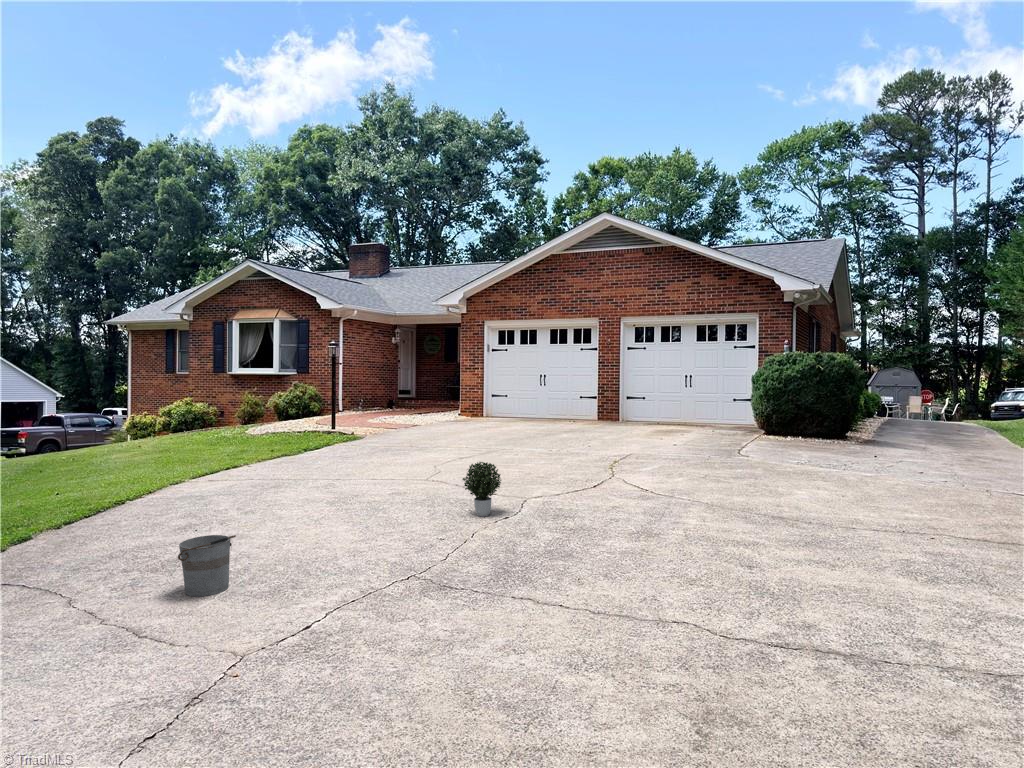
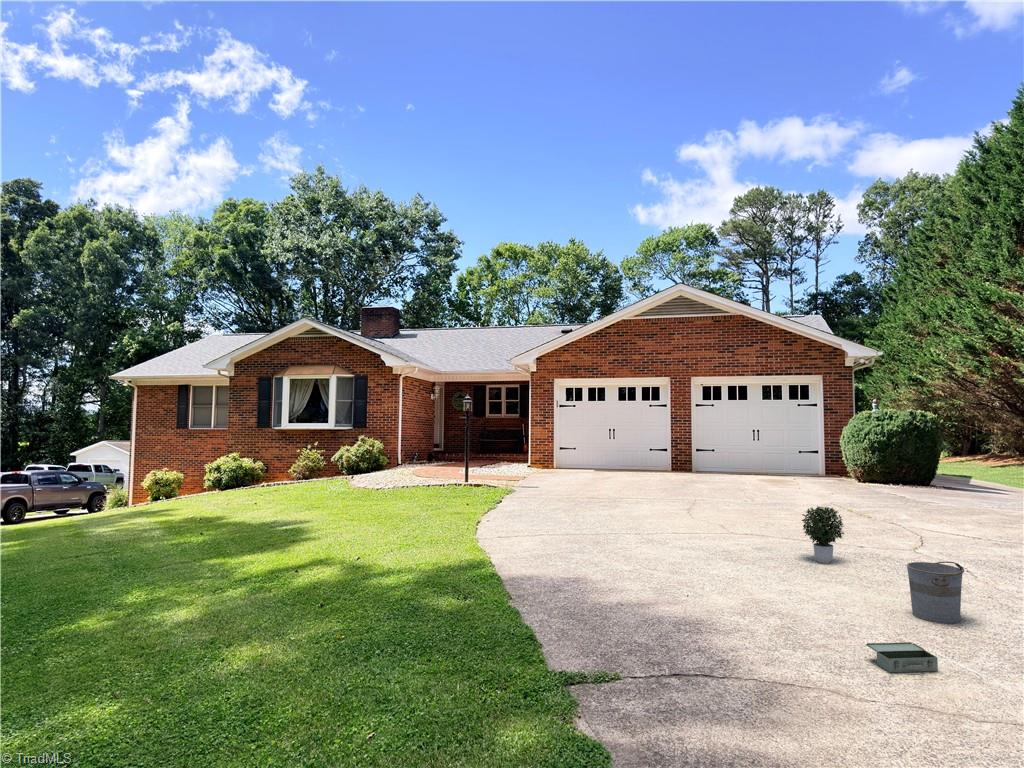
bucket: present [178,535,236,597] -> present [907,561,964,623]
toolbox: none [278,584,331,608] -> present [866,642,938,672]

